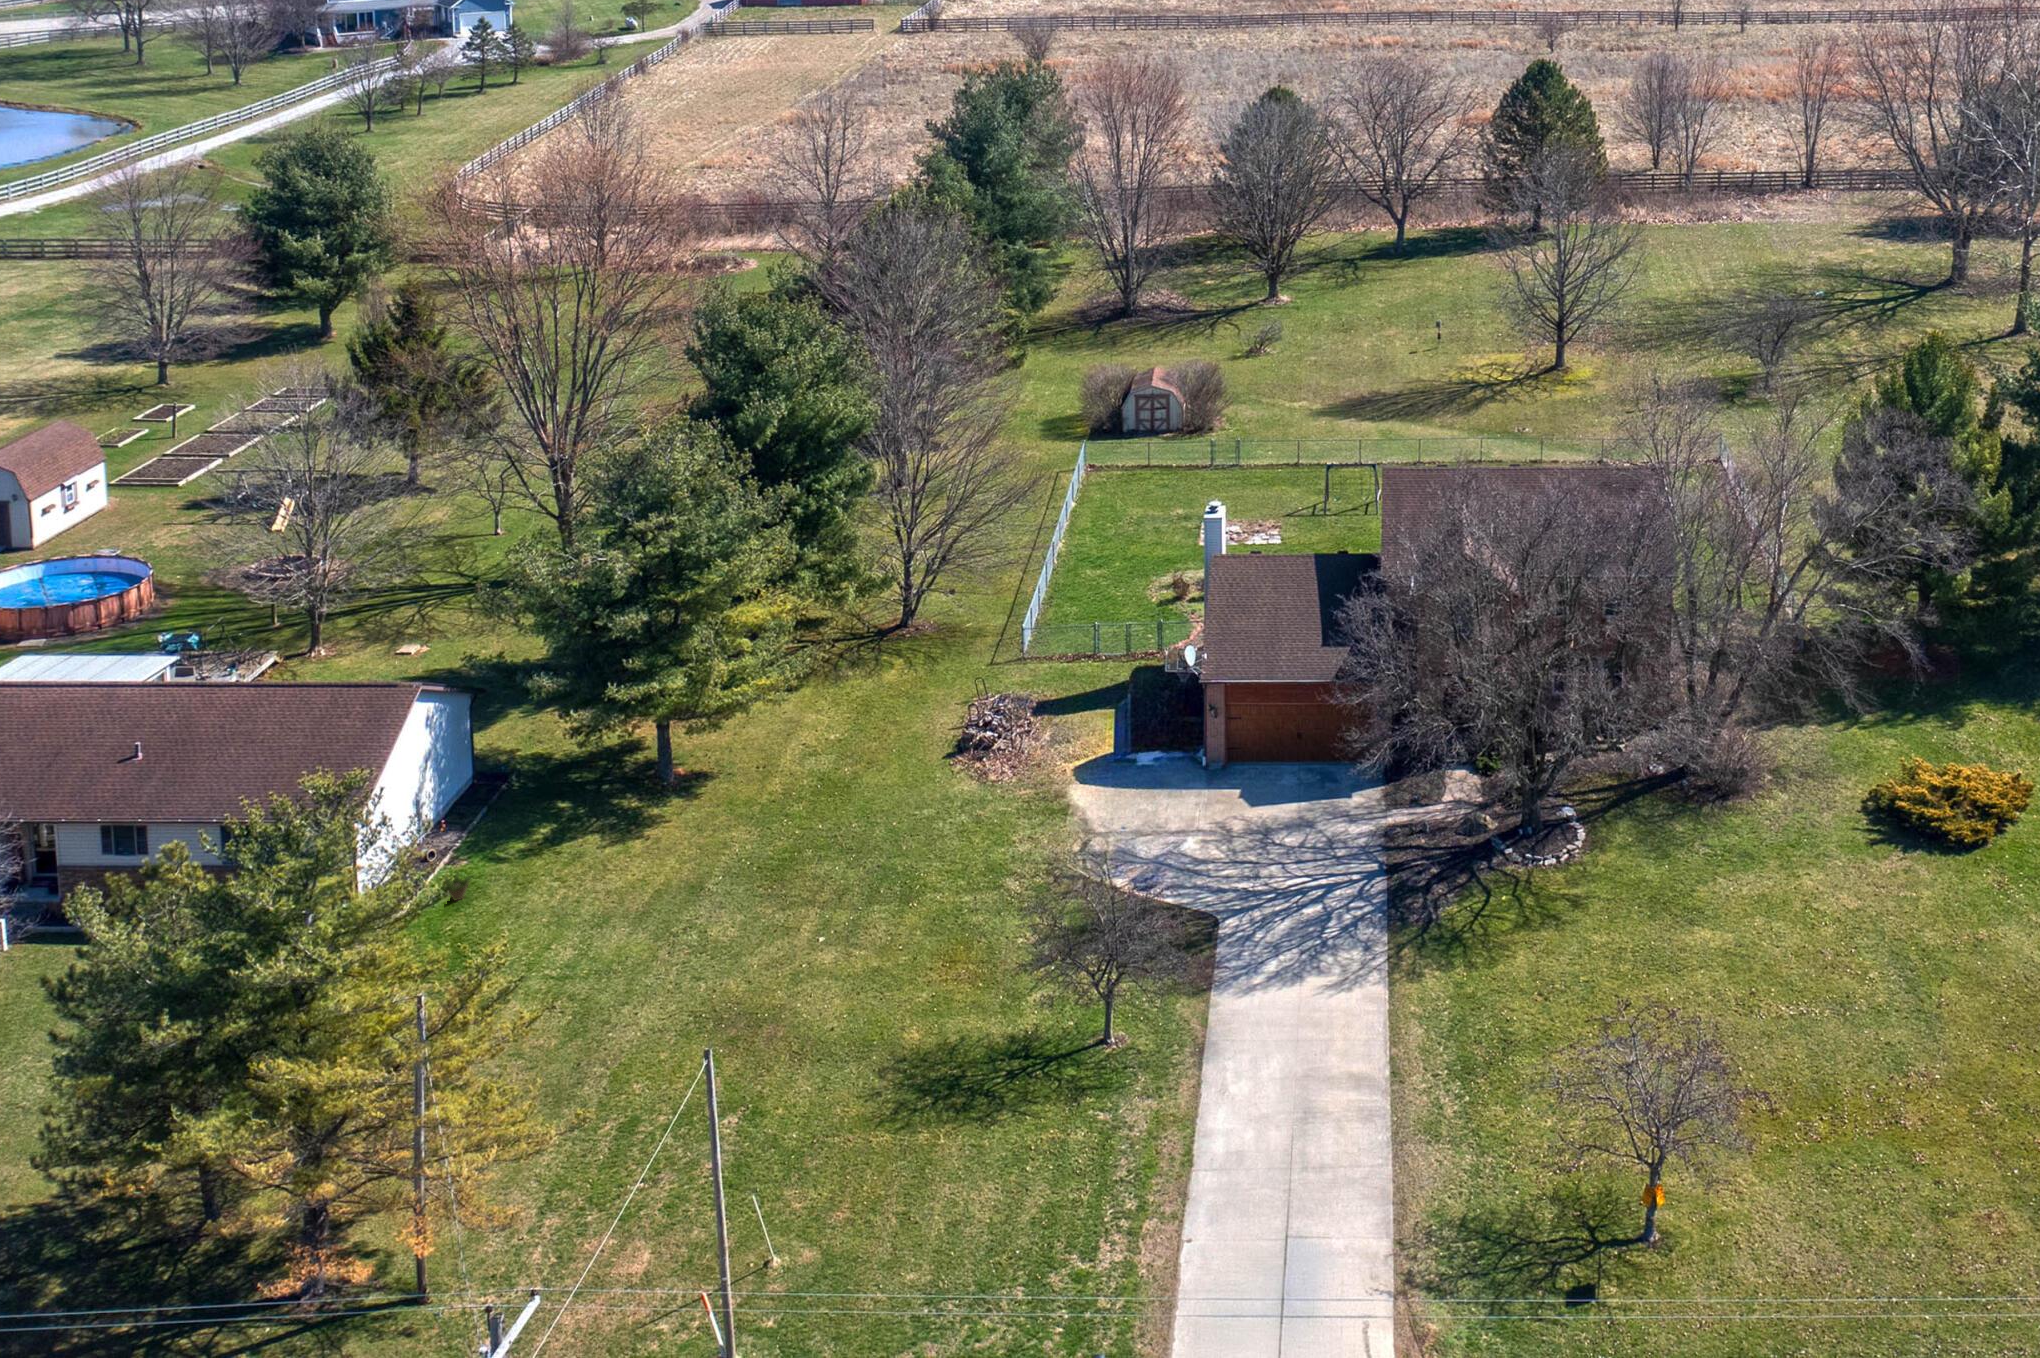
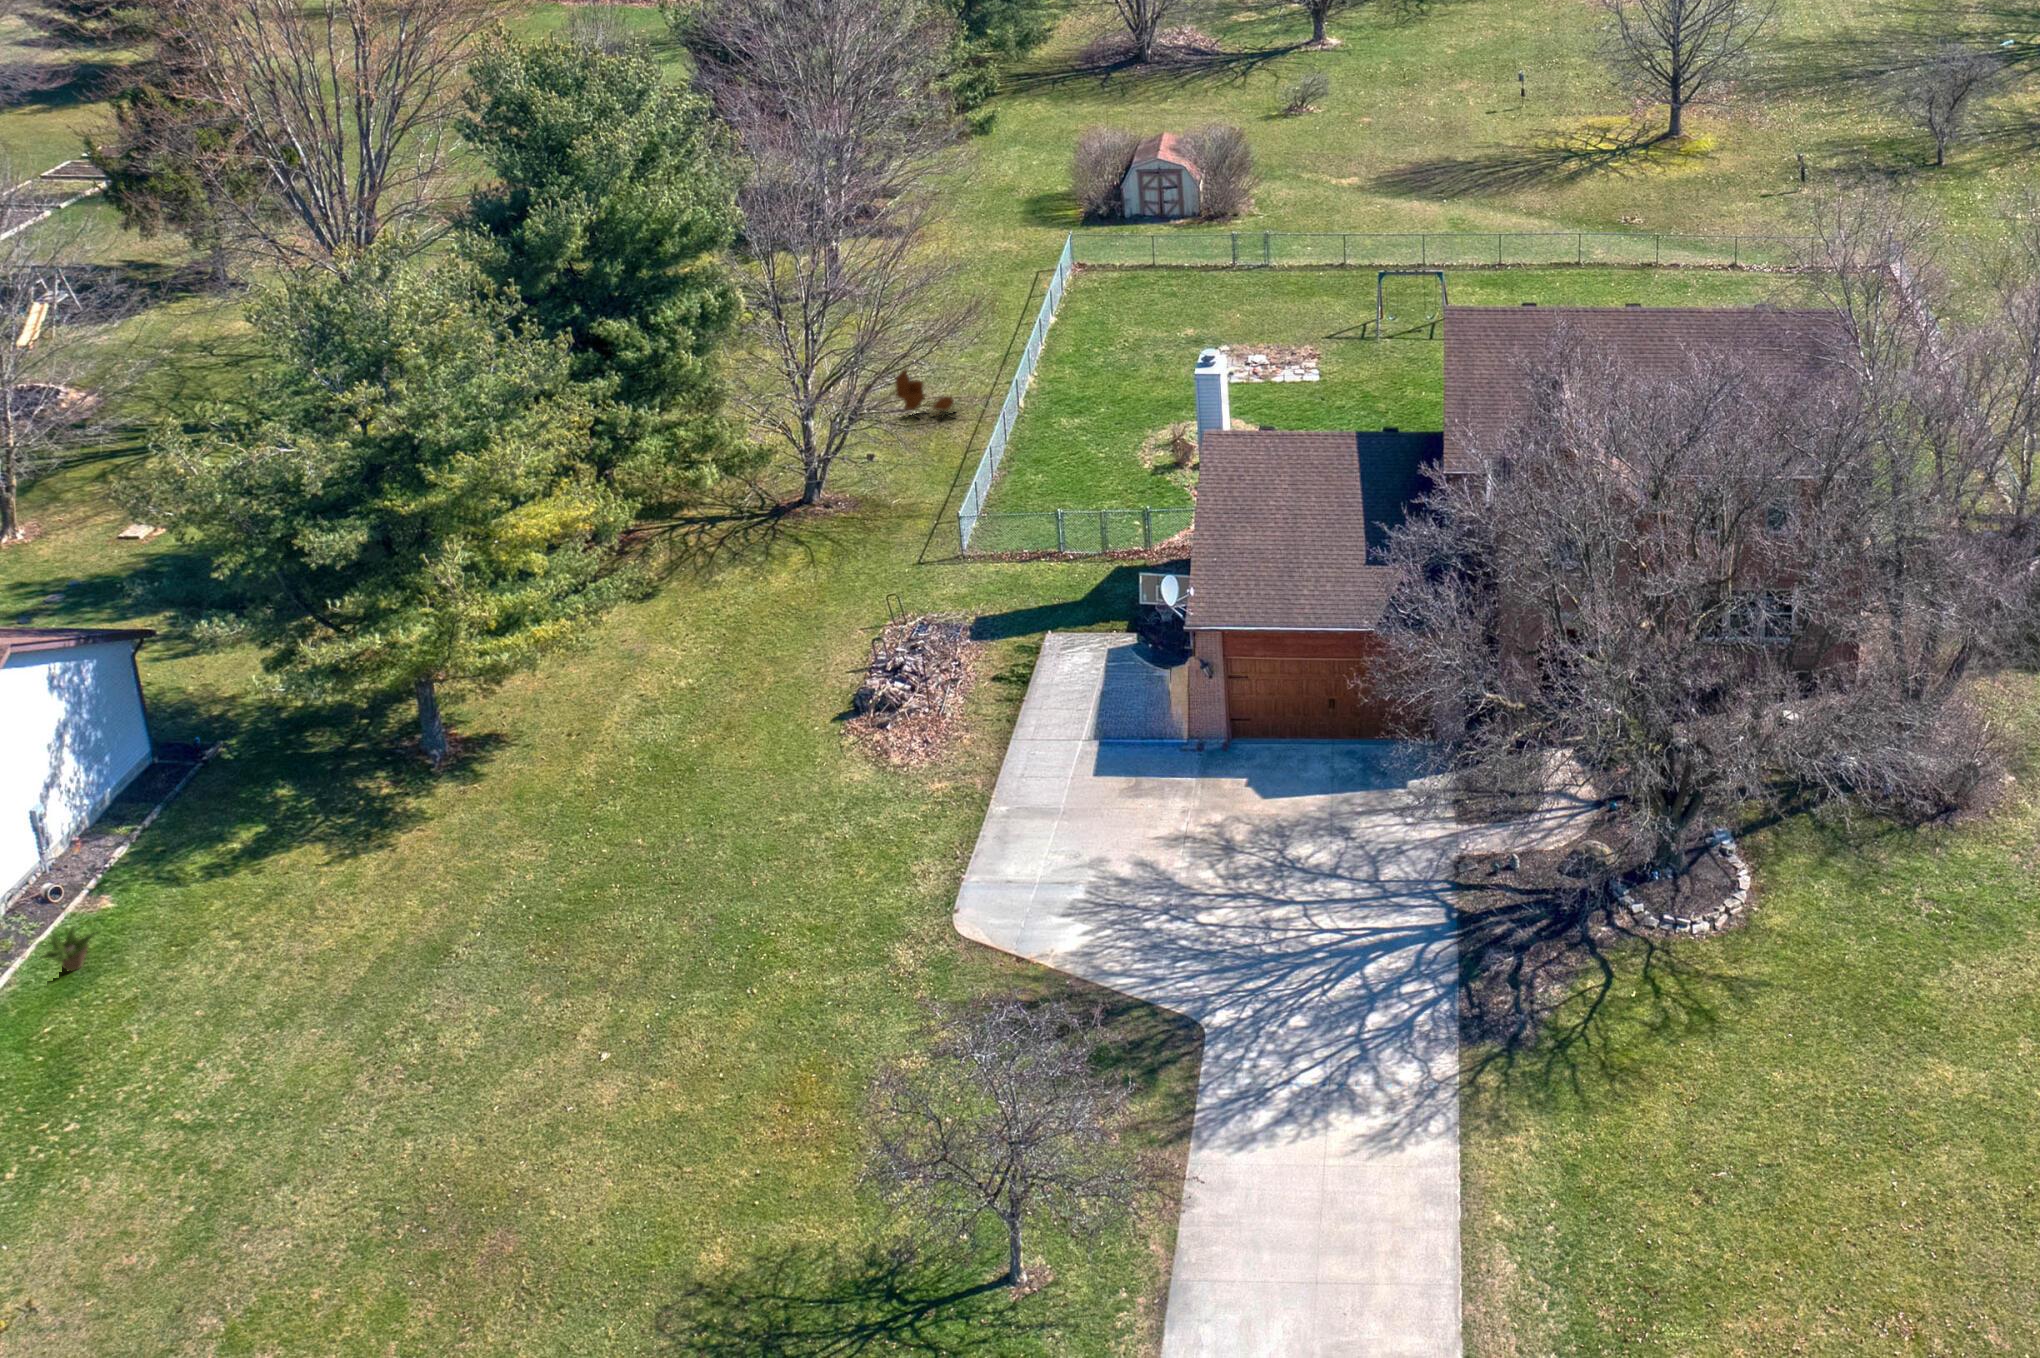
lounge chair: none [963,532,1008,576] -> present [895,368,954,418]

